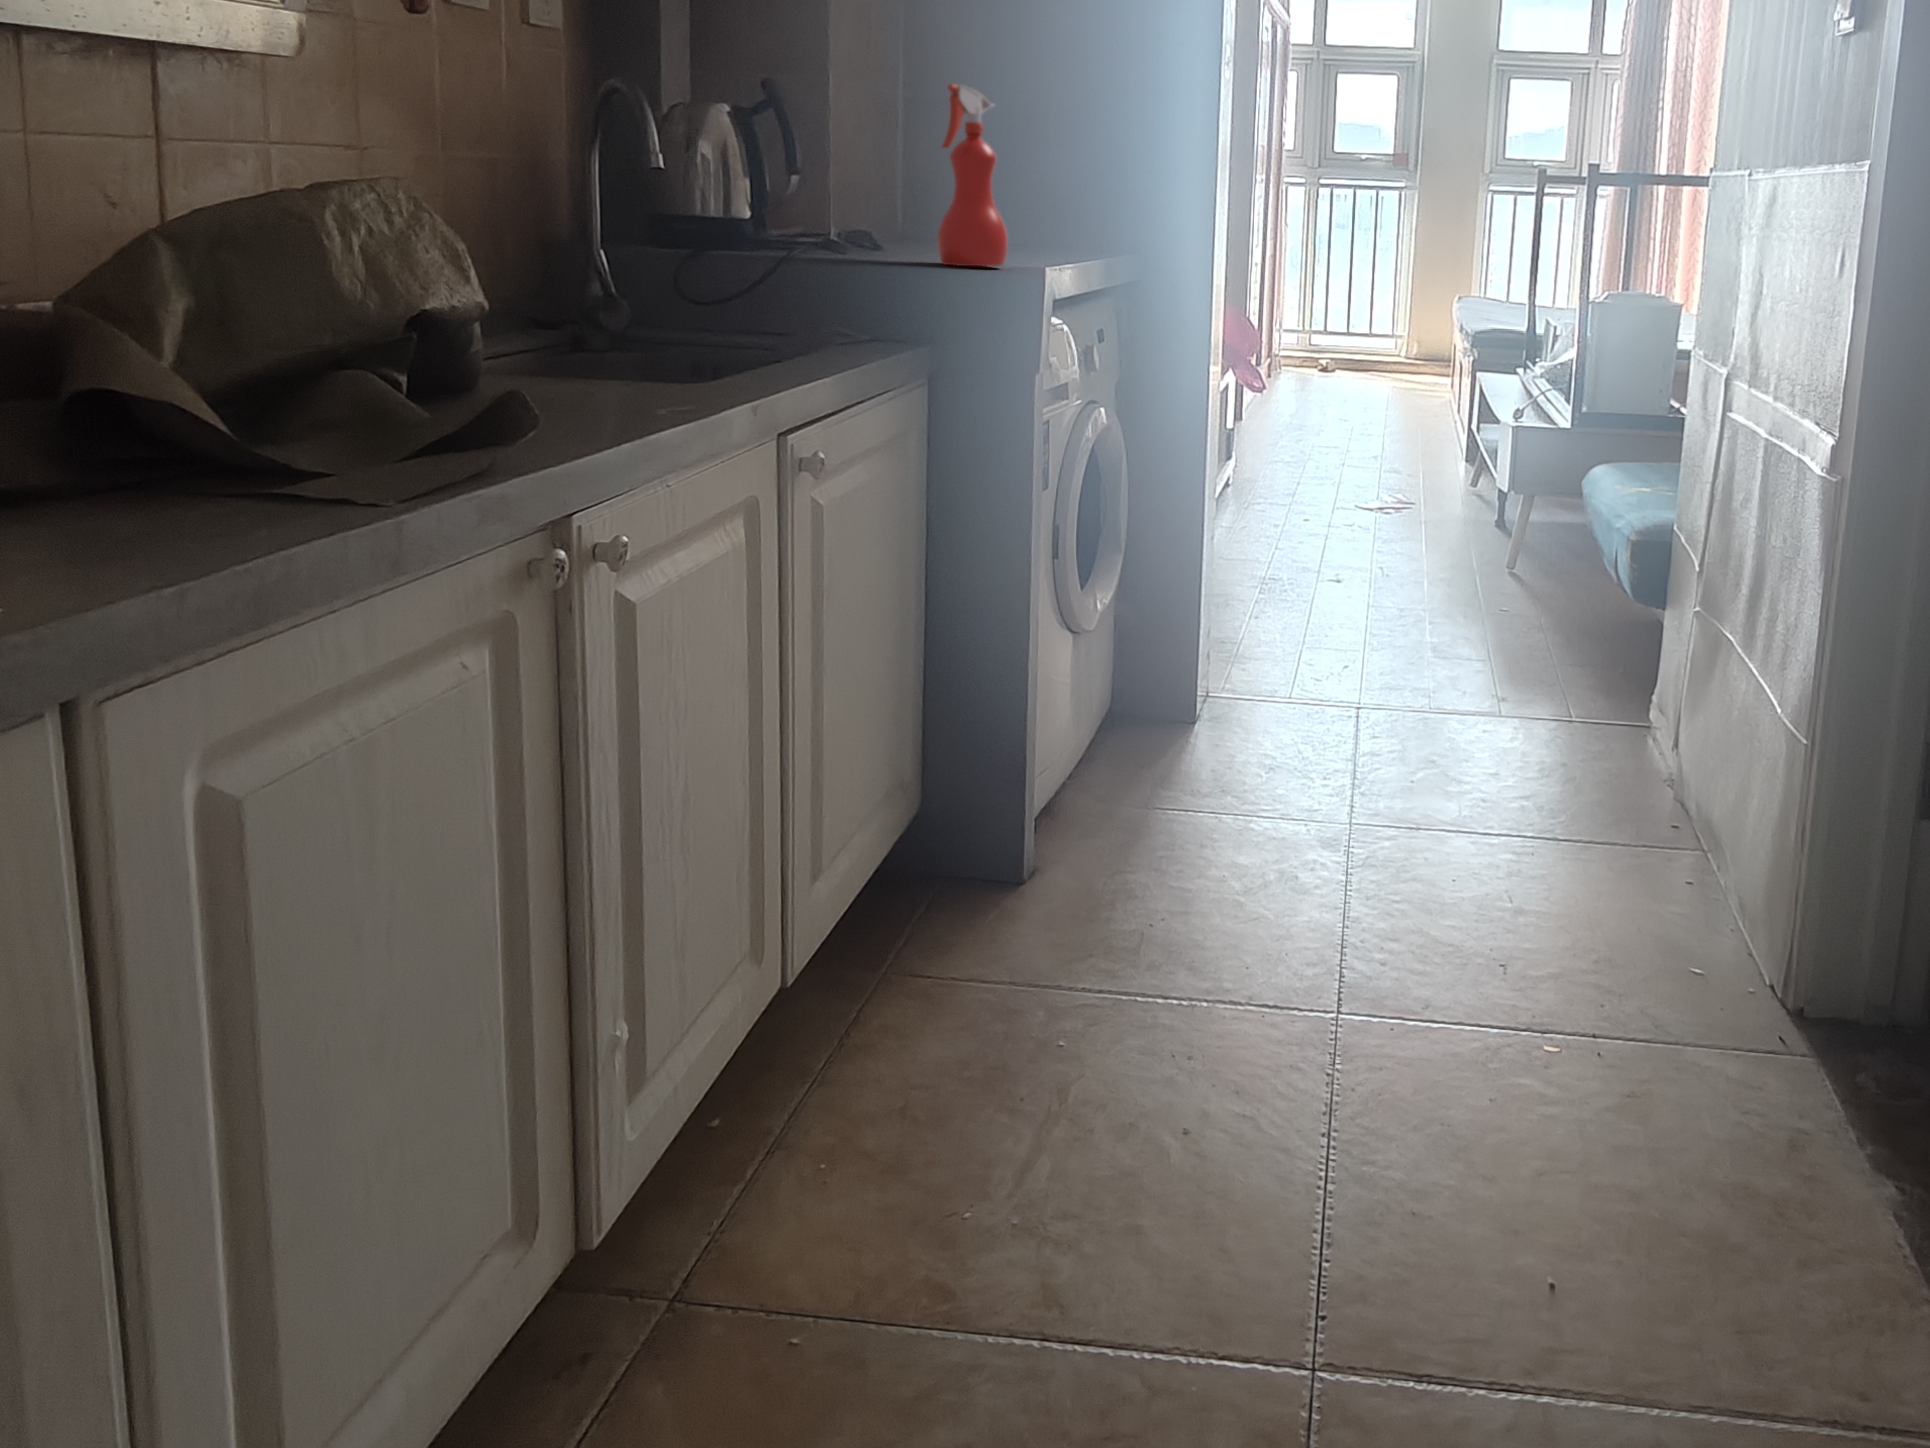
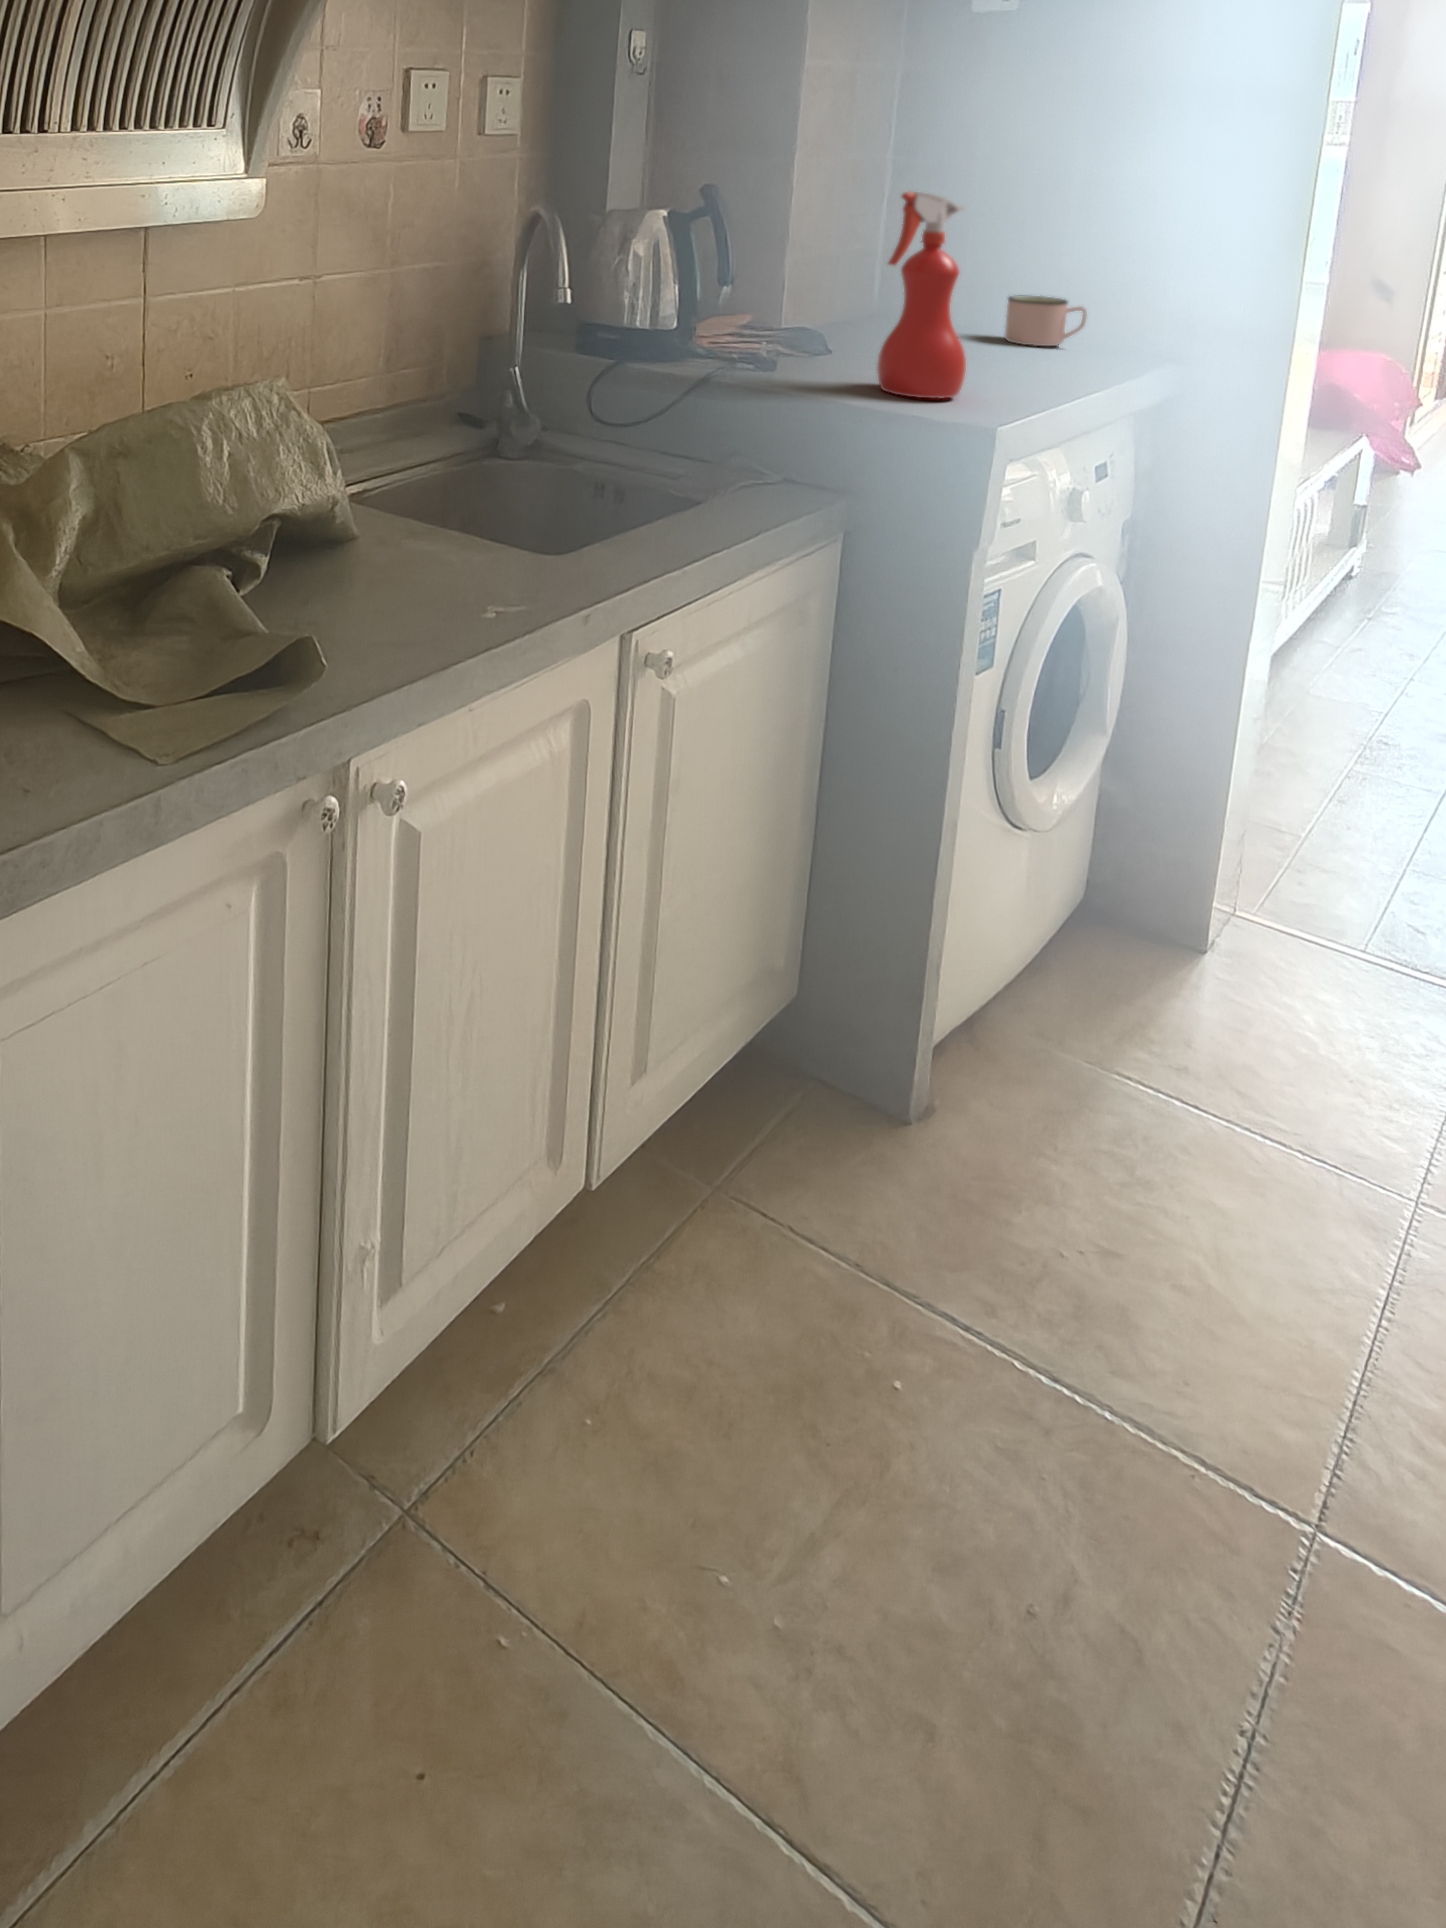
mug: none [1015,213,1075,253] -> present [1004,295,1087,346]

